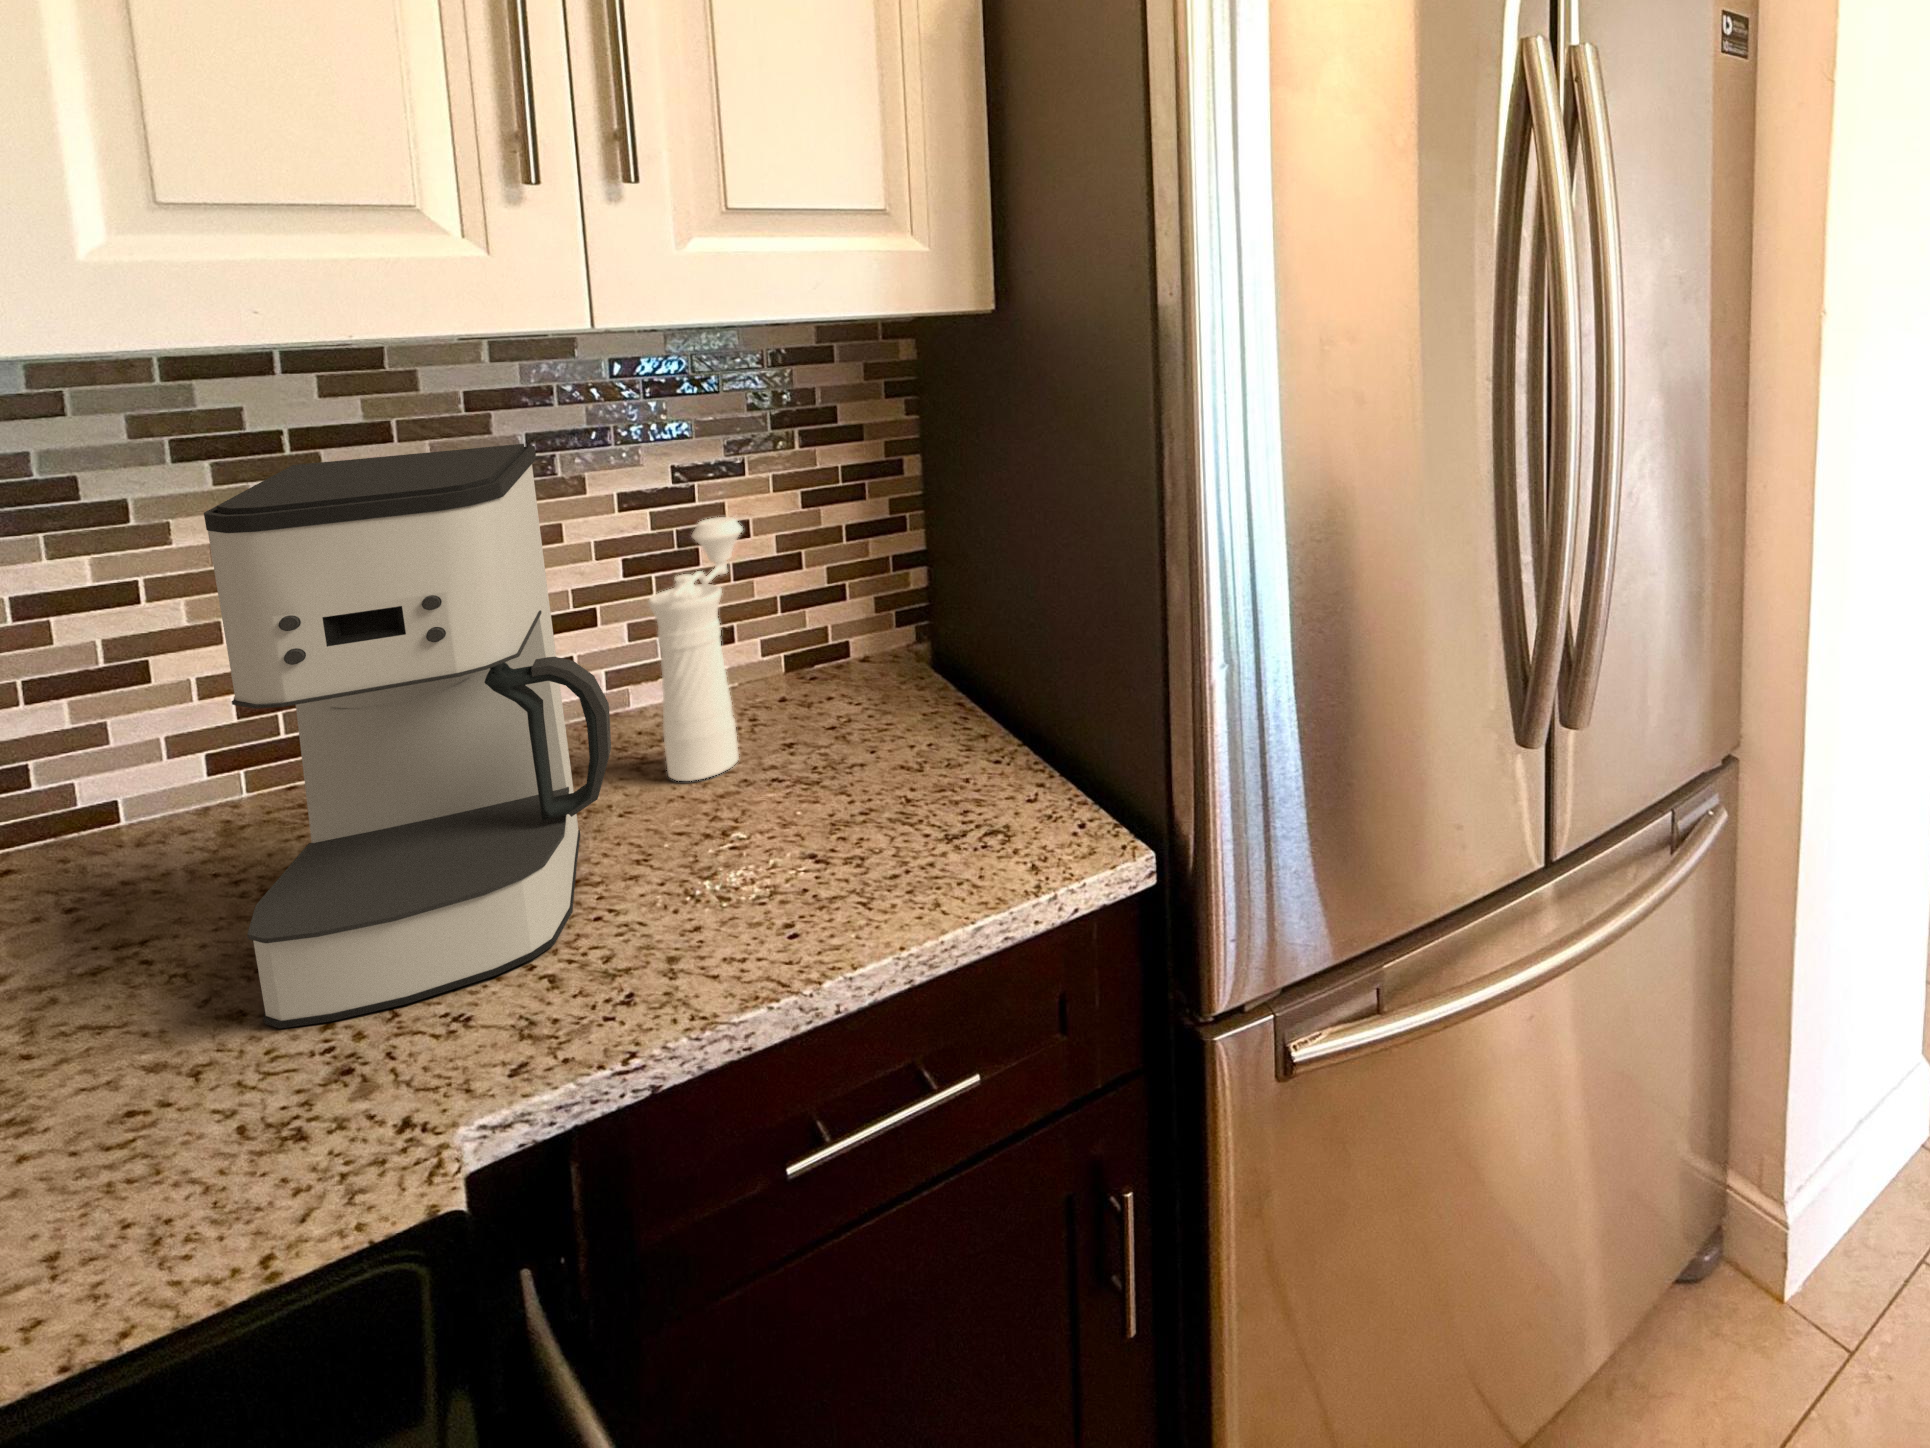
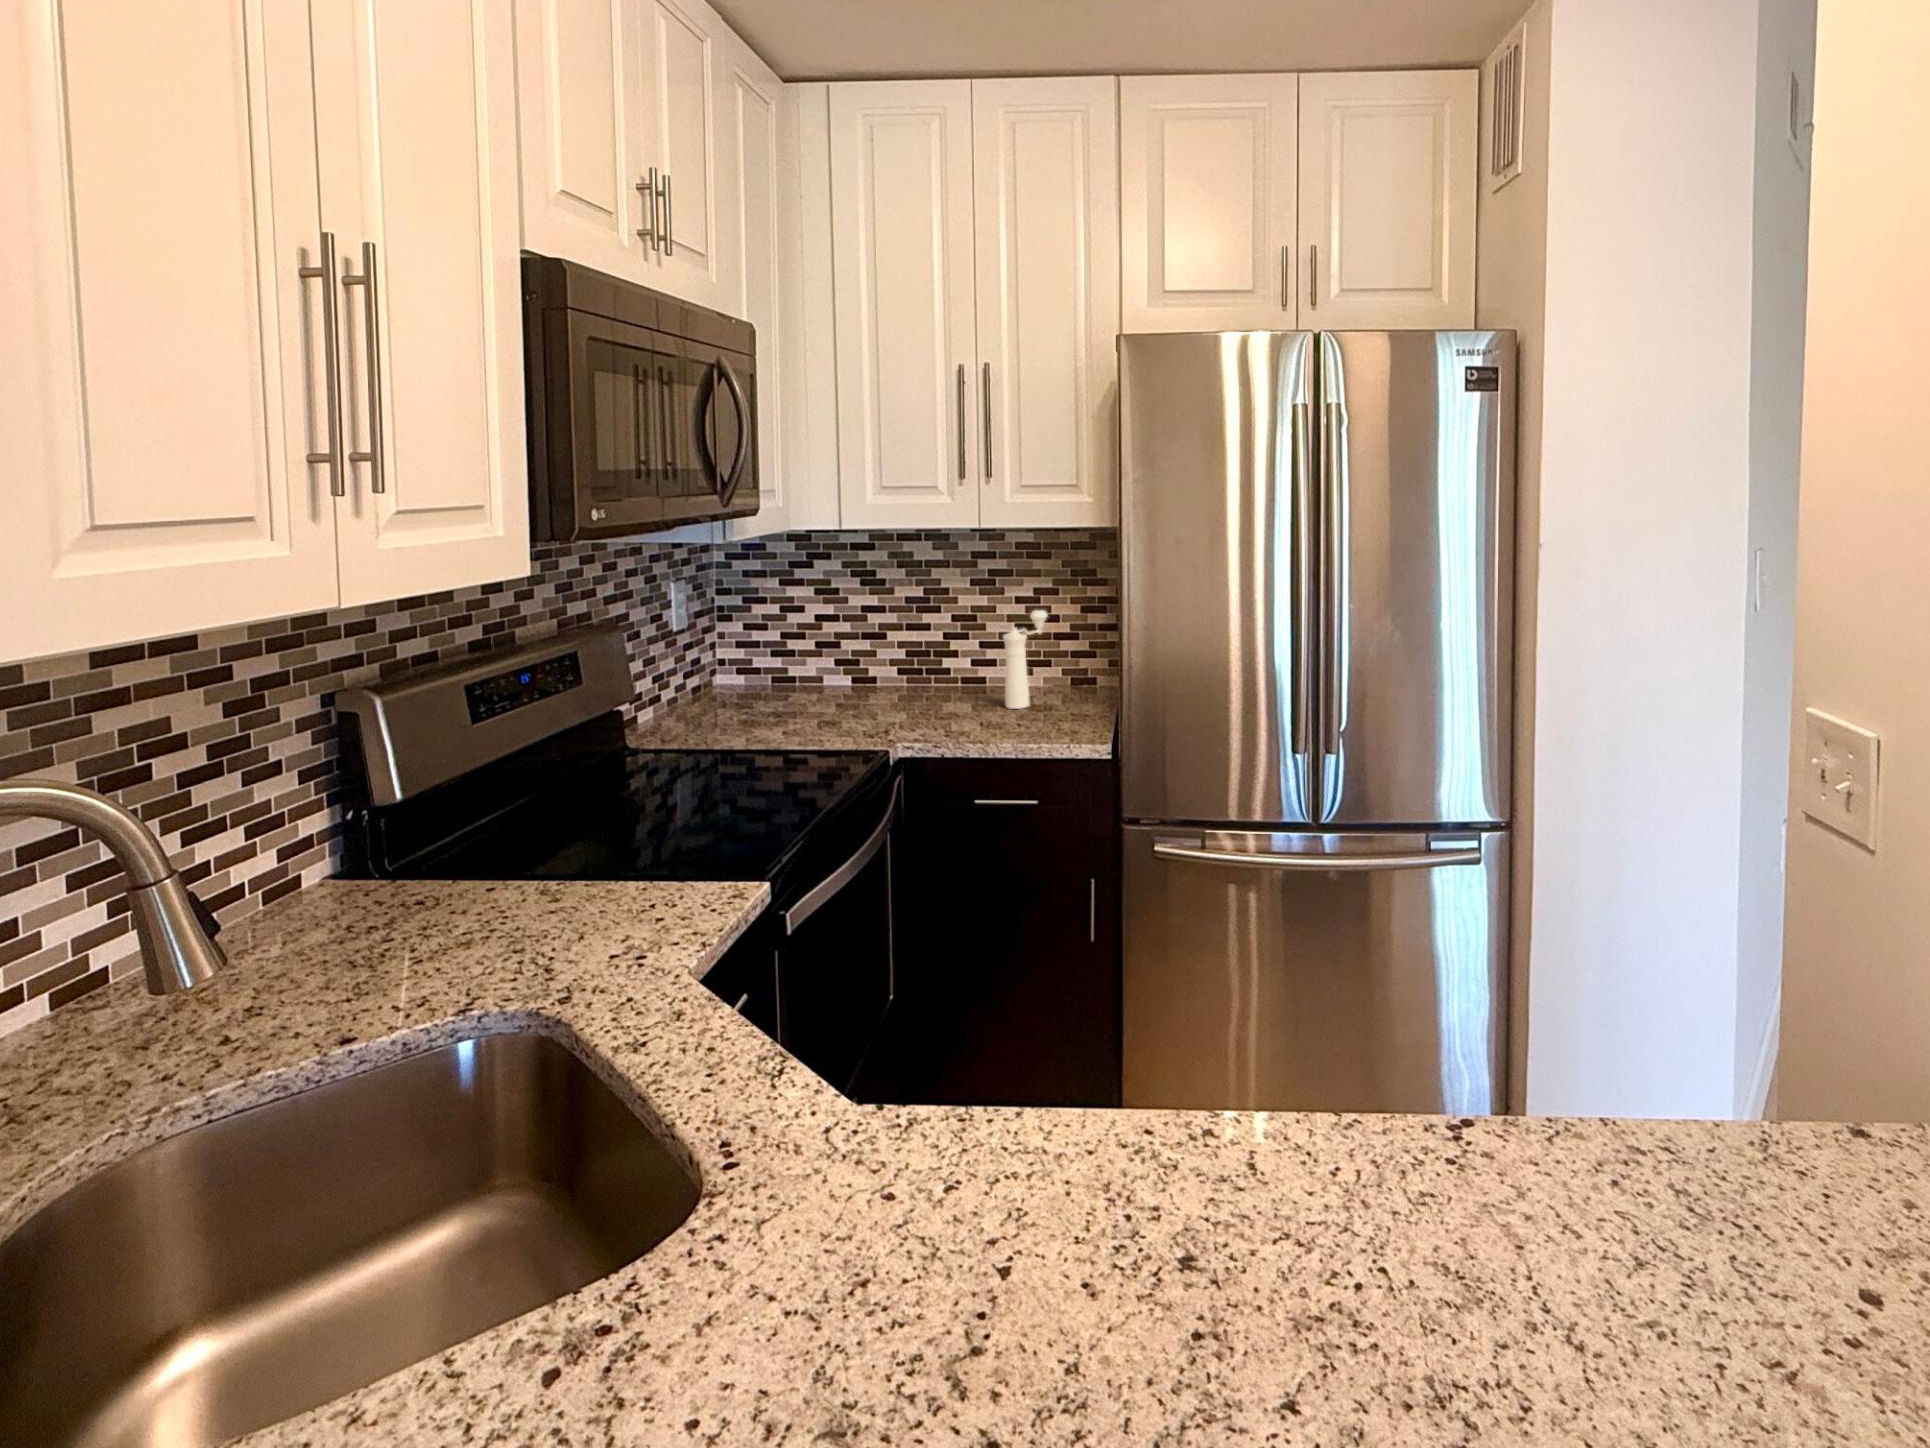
coffee maker: present [204,444,611,1029] -> none [876,569,970,736]

